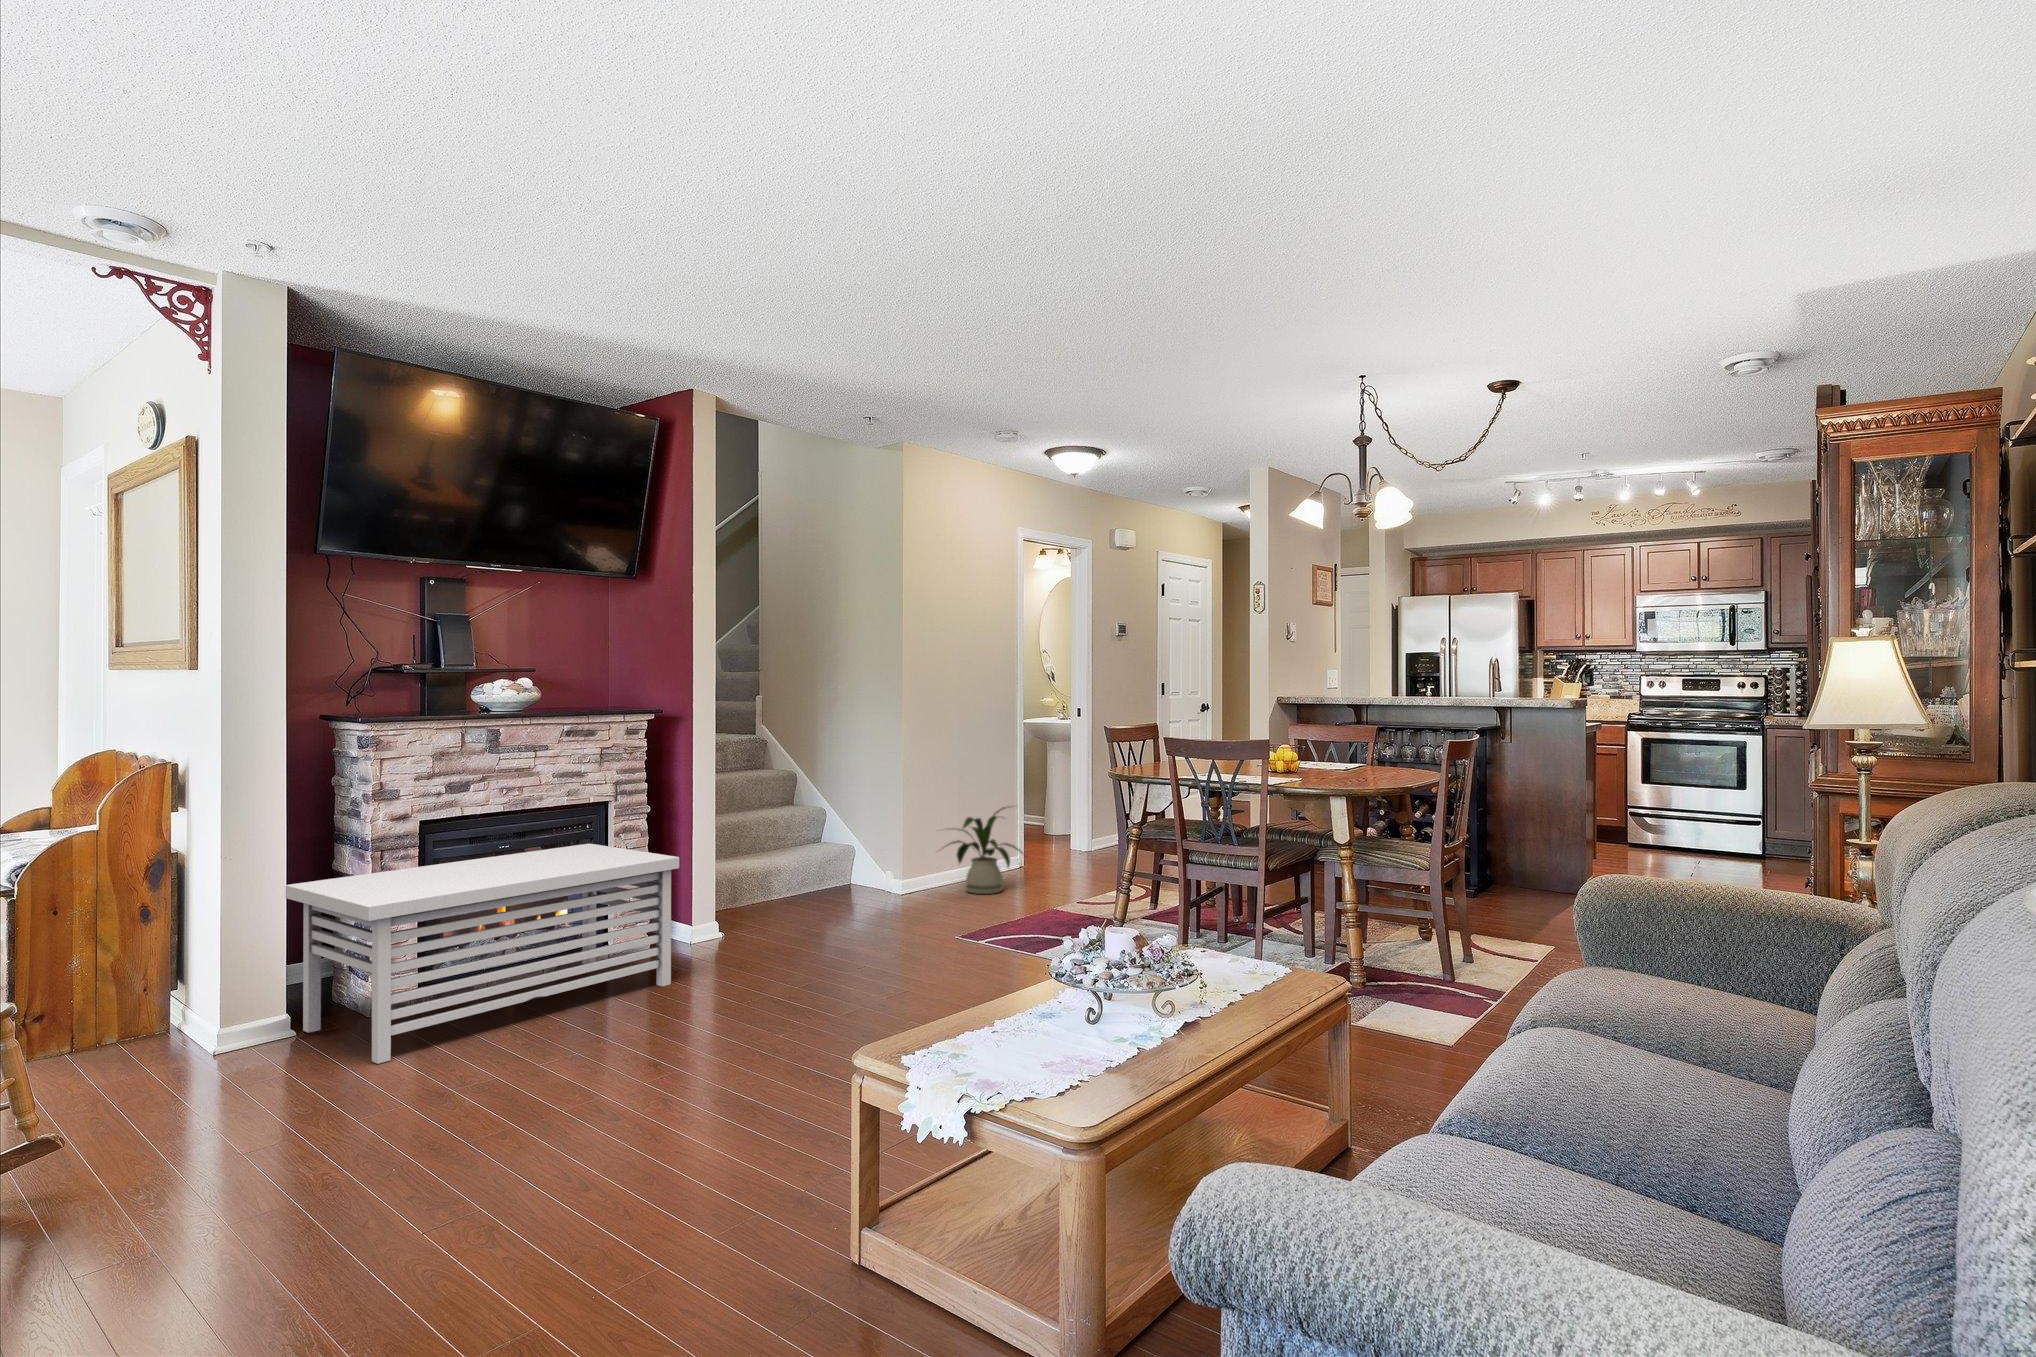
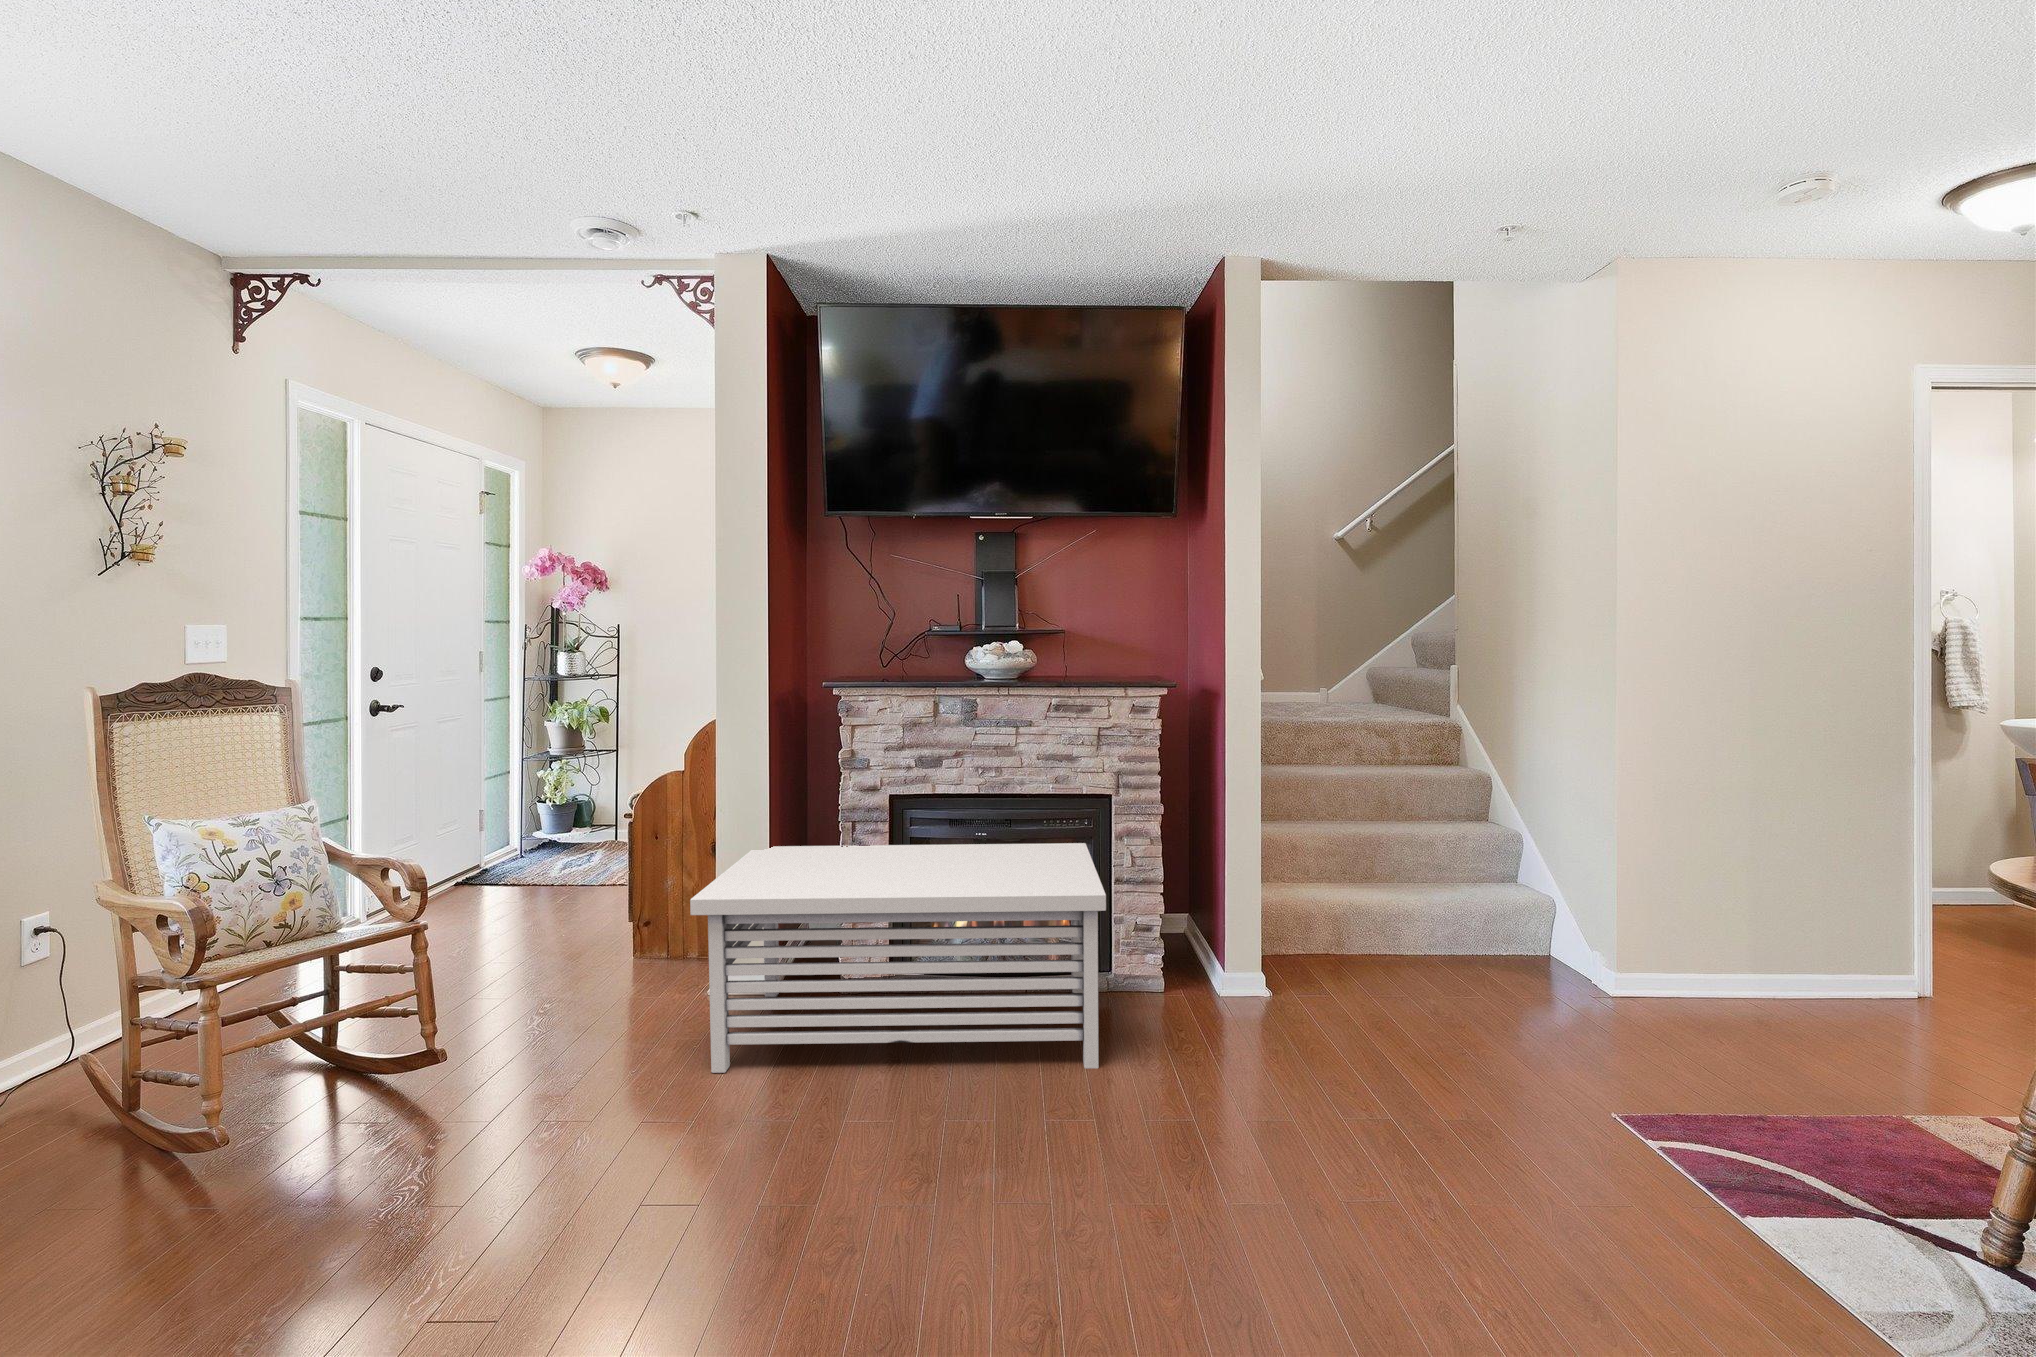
house plant: present [938,807,1021,894] -> none [1709,890,1960,1054]

